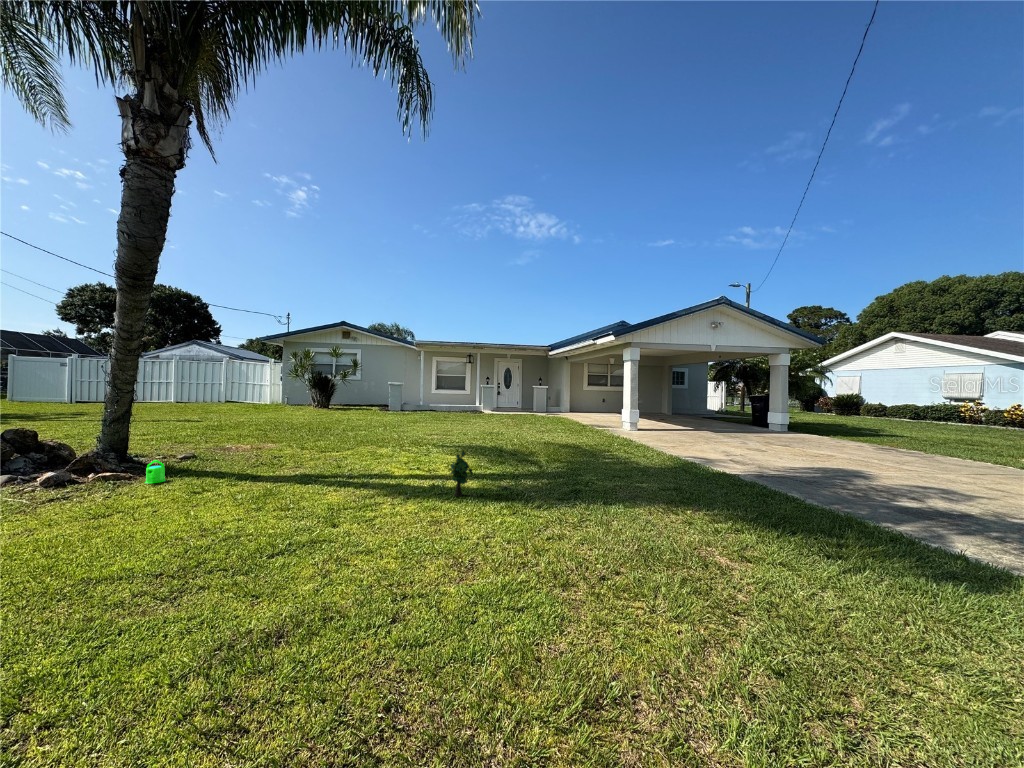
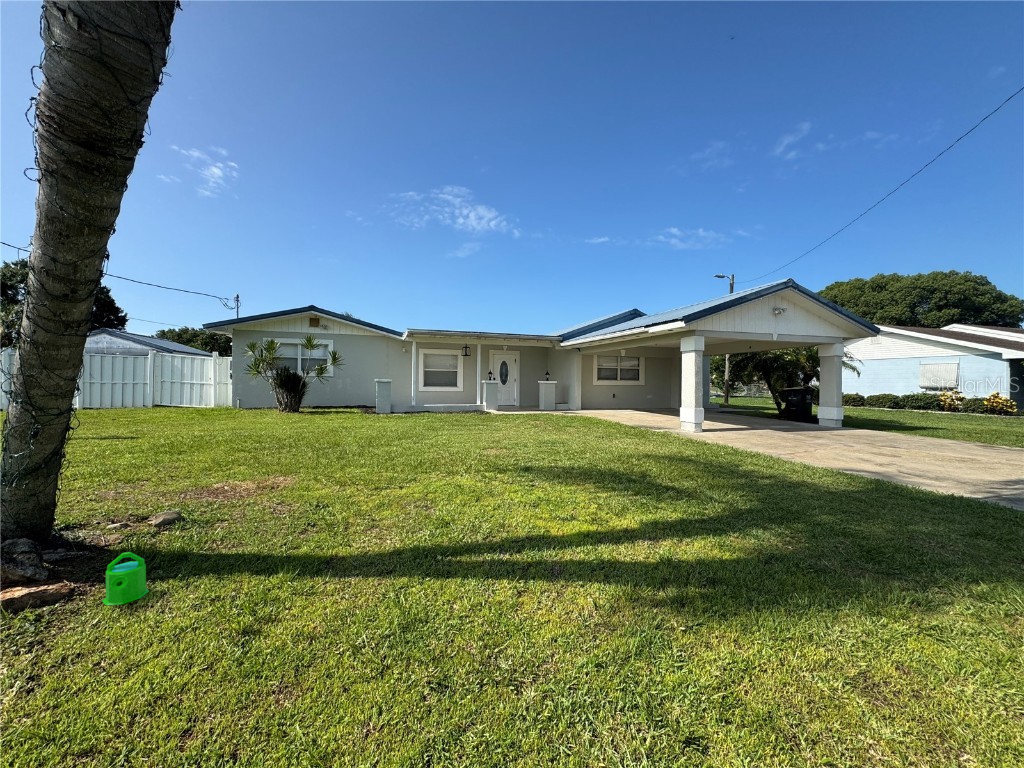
decorative plant: present [450,452,473,496] -> none [693,506,745,585]

